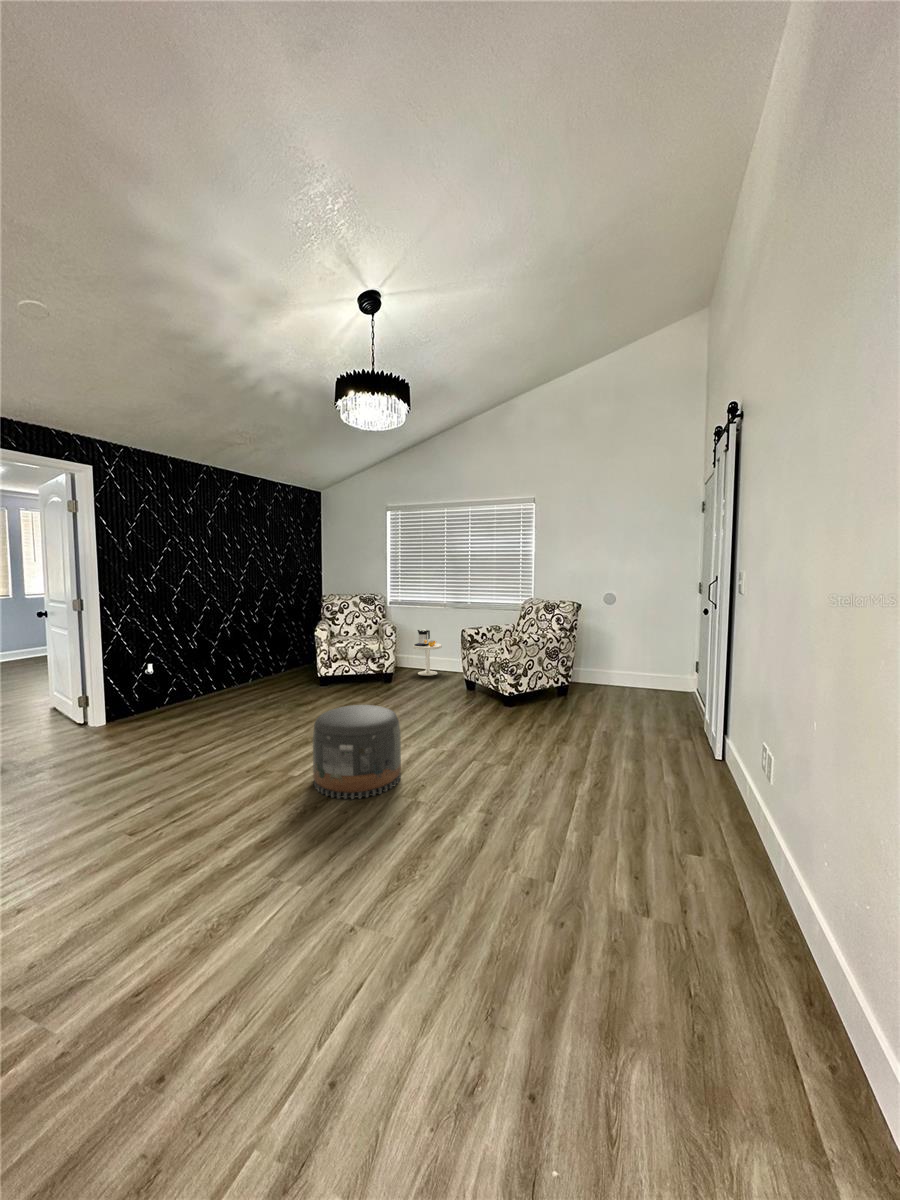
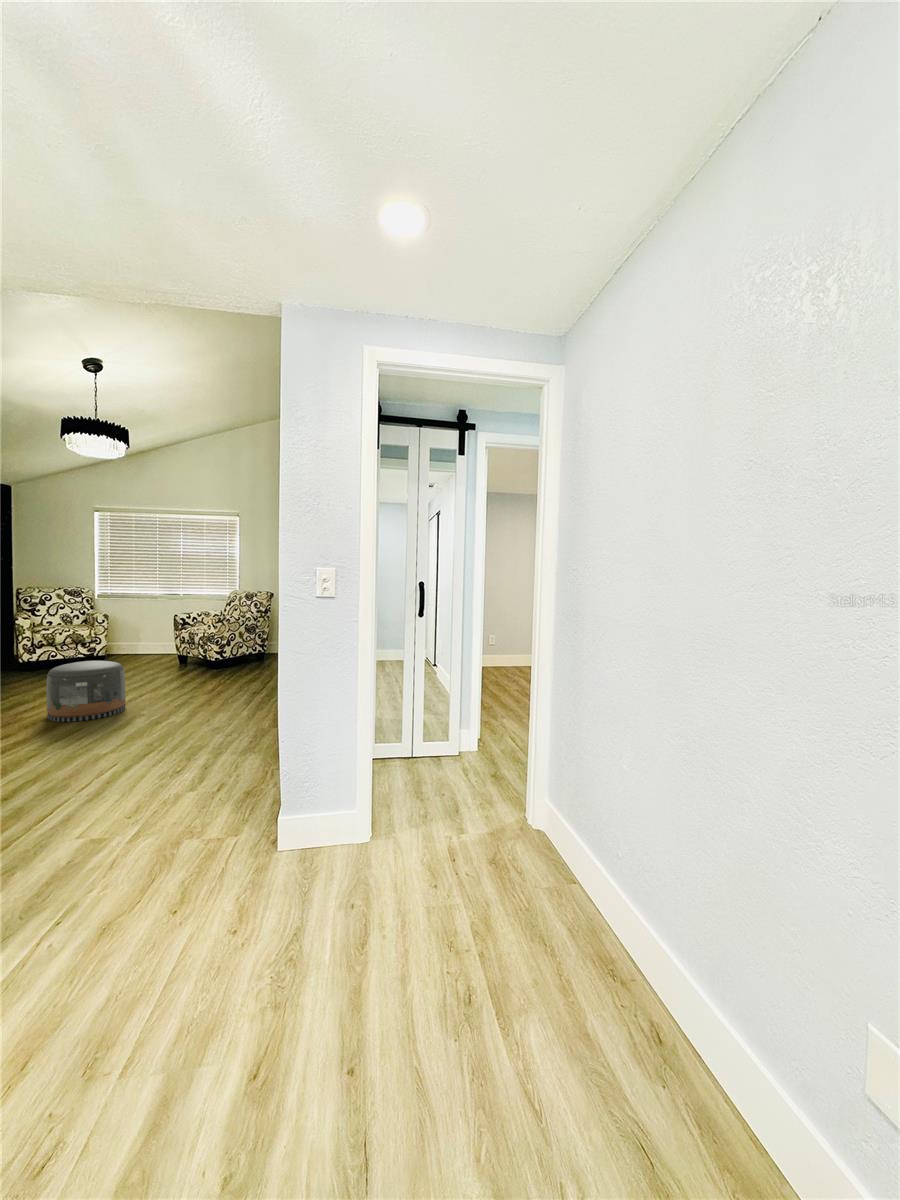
side table: present [413,629,442,676] -> none [125,618,155,657]

